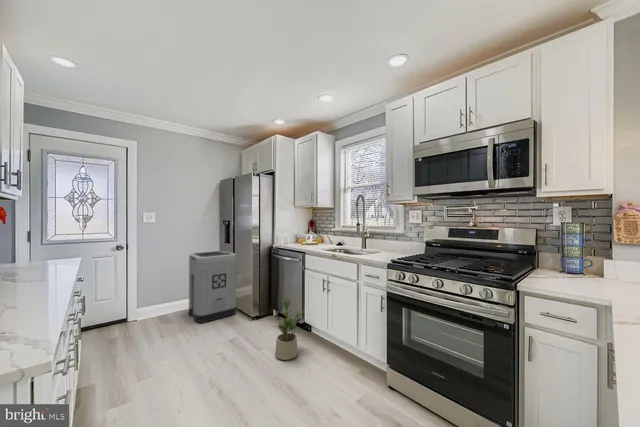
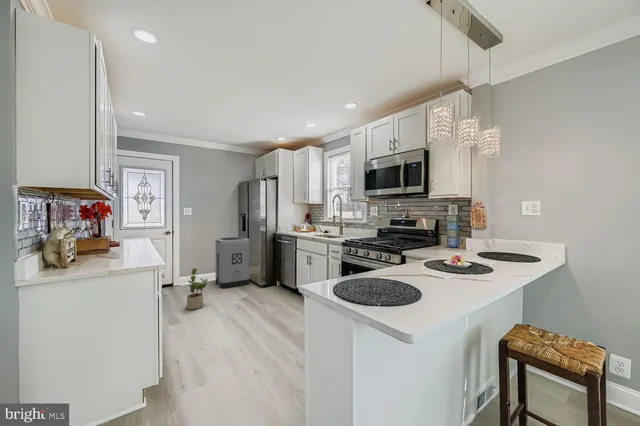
potted plant: present [275,298,303,360] -> present [186,268,208,309]

